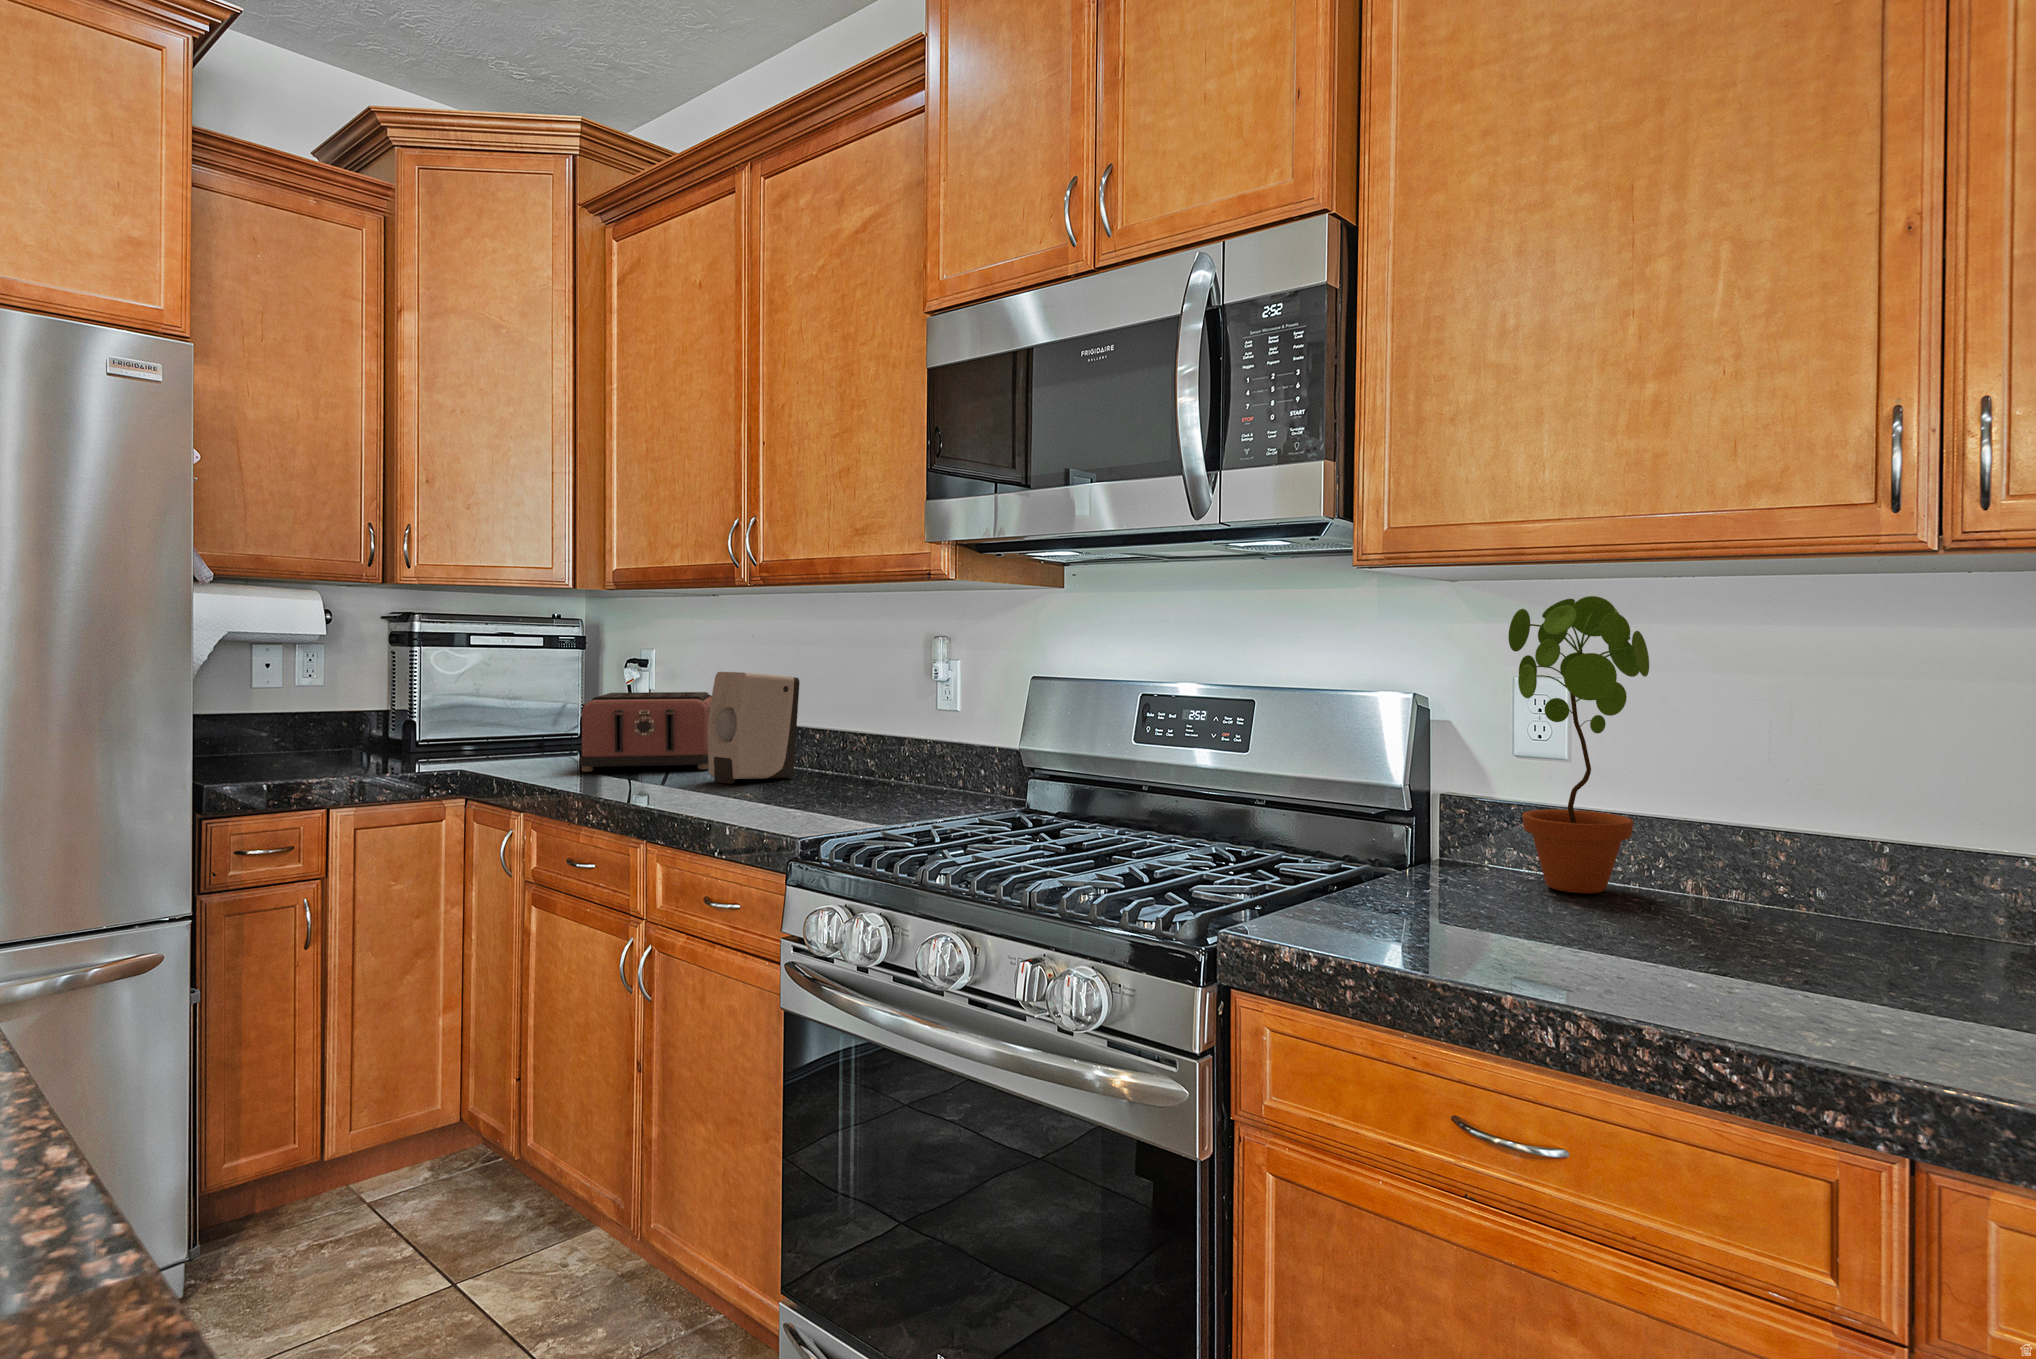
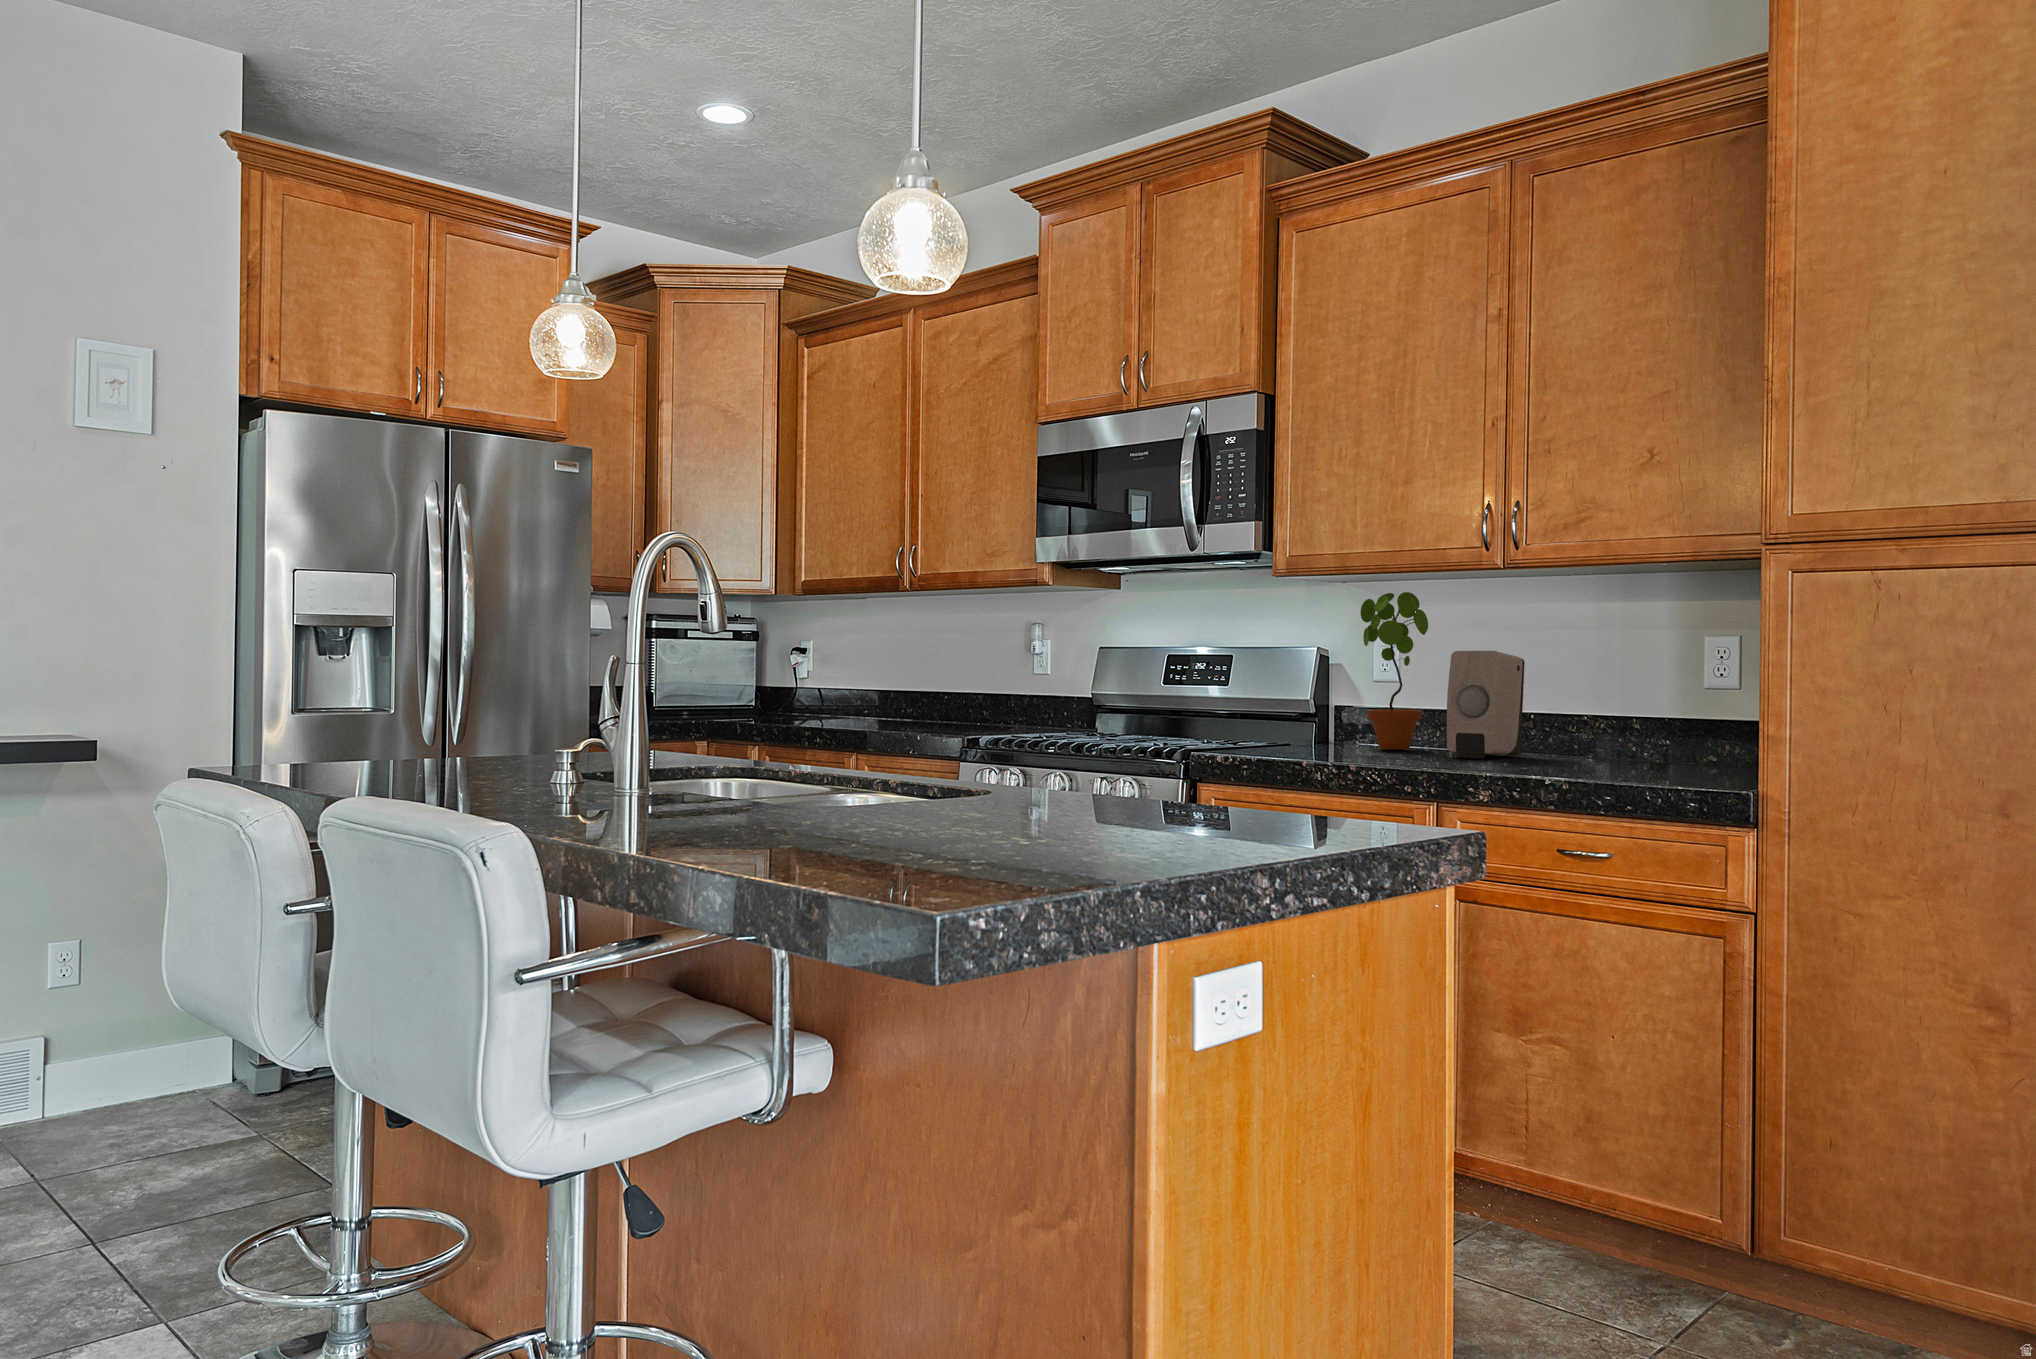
soap dispenser: present [708,672,800,784] -> present [1447,651,1525,758]
toaster: present [579,692,712,772] -> none [782,669,872,721]

